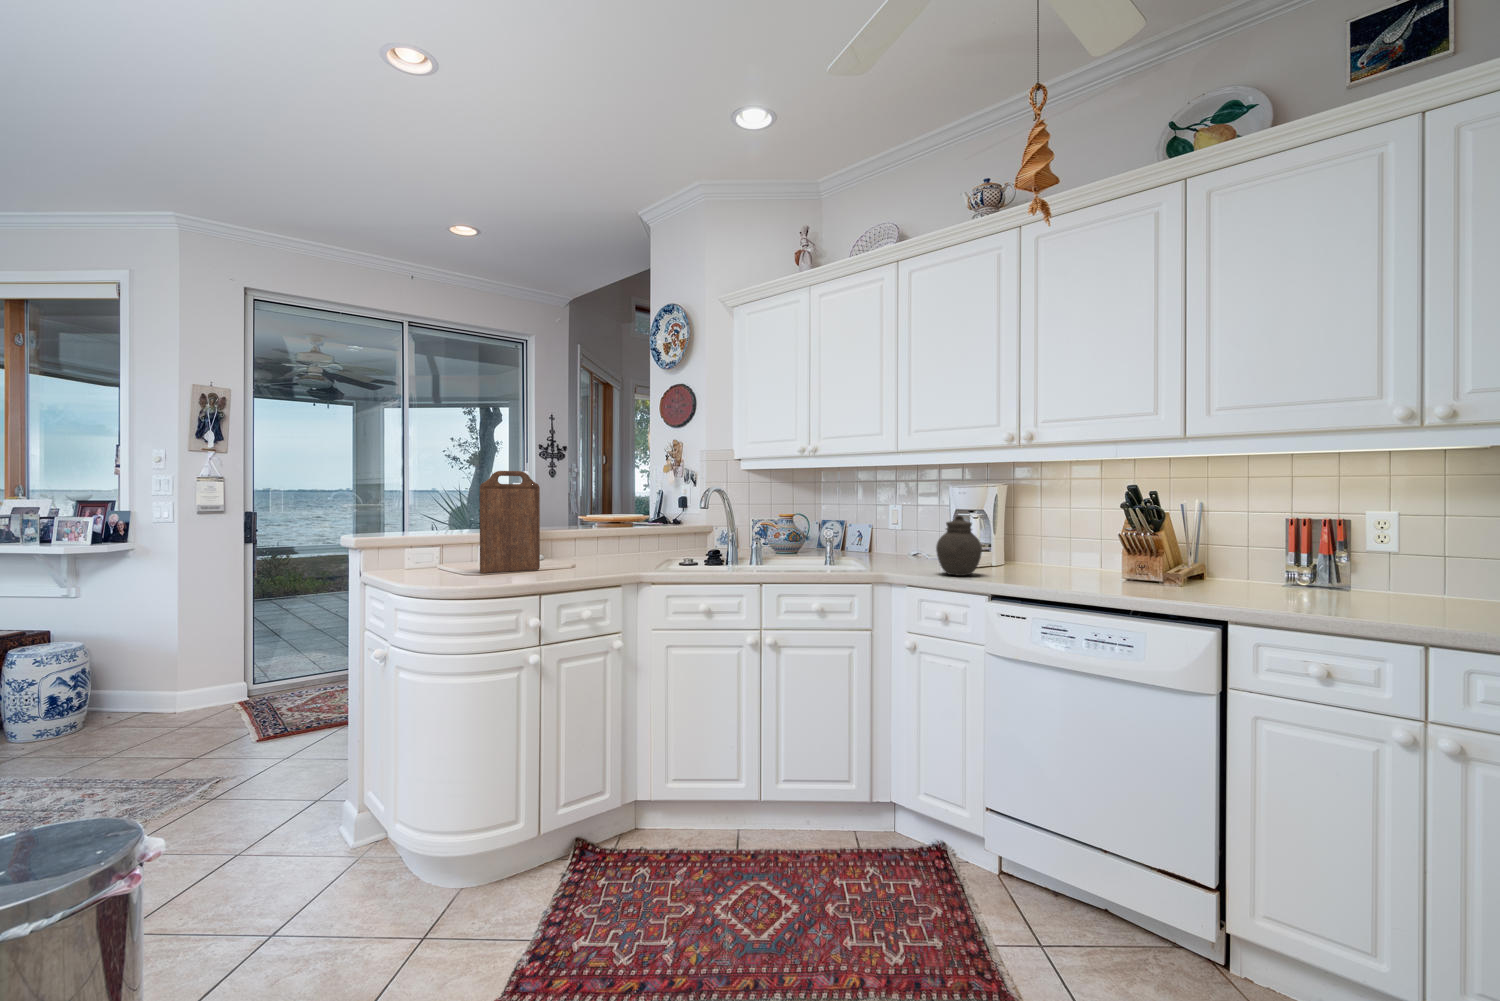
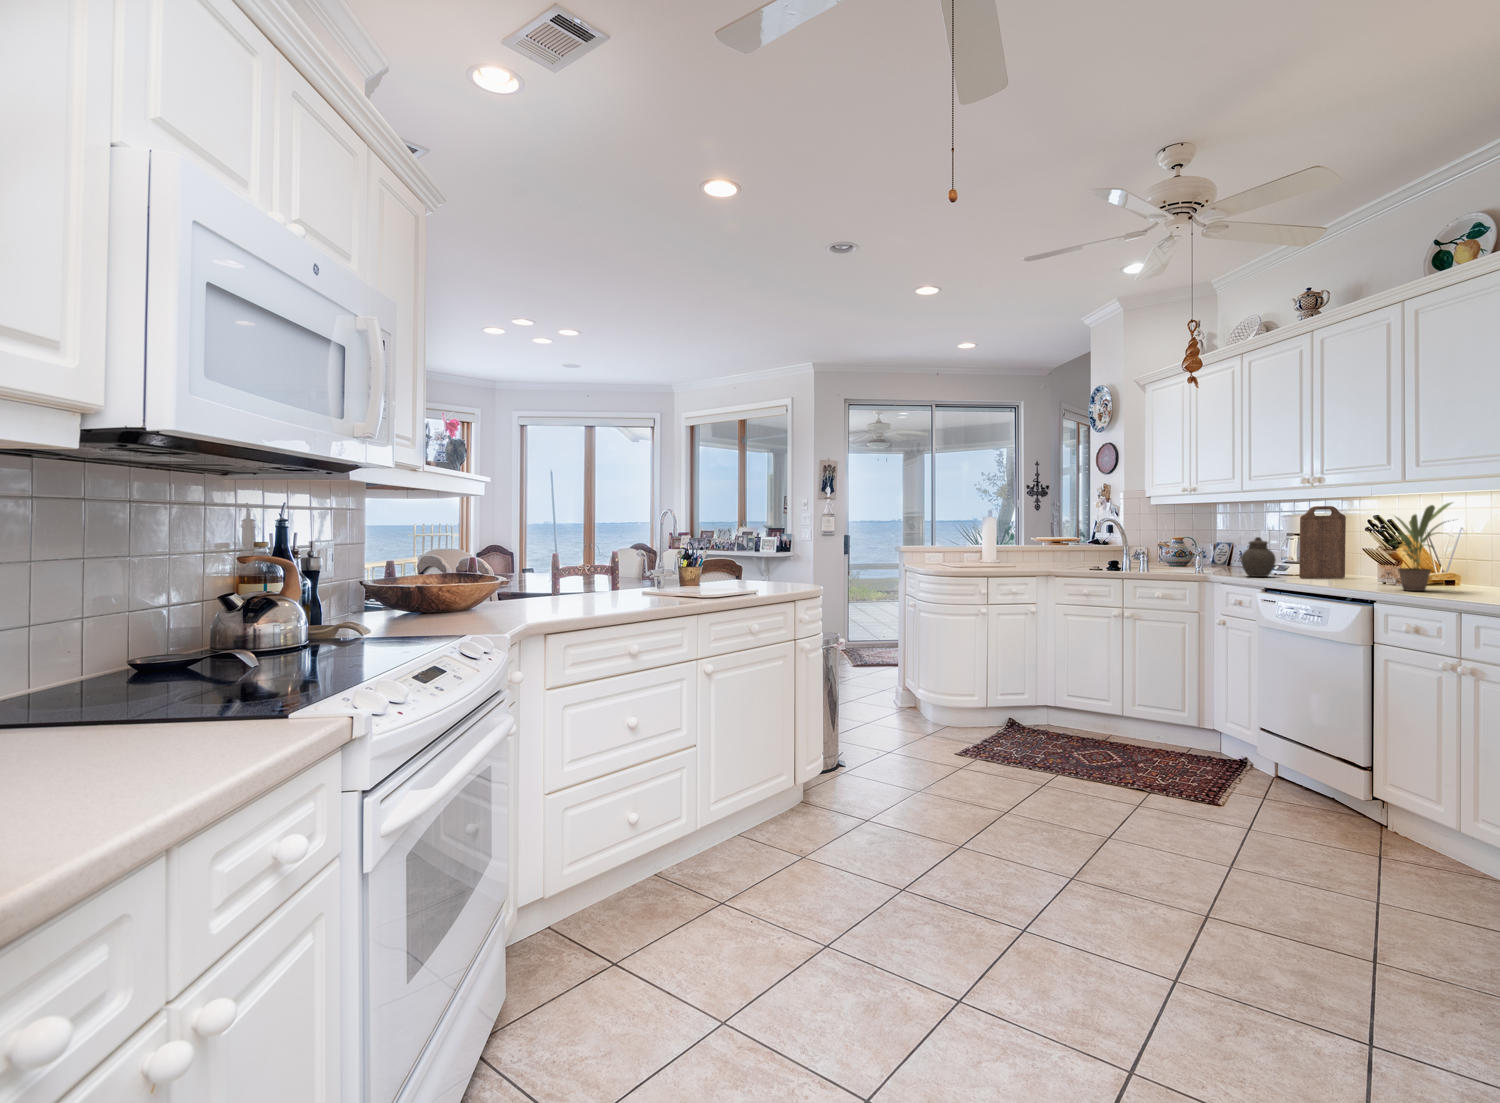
potted plant: none [1210,464,1342,603] -> present [1392,503,1452,591]
cutting board: present [480,471,540,573] -> present [1299,506,1346,578]

